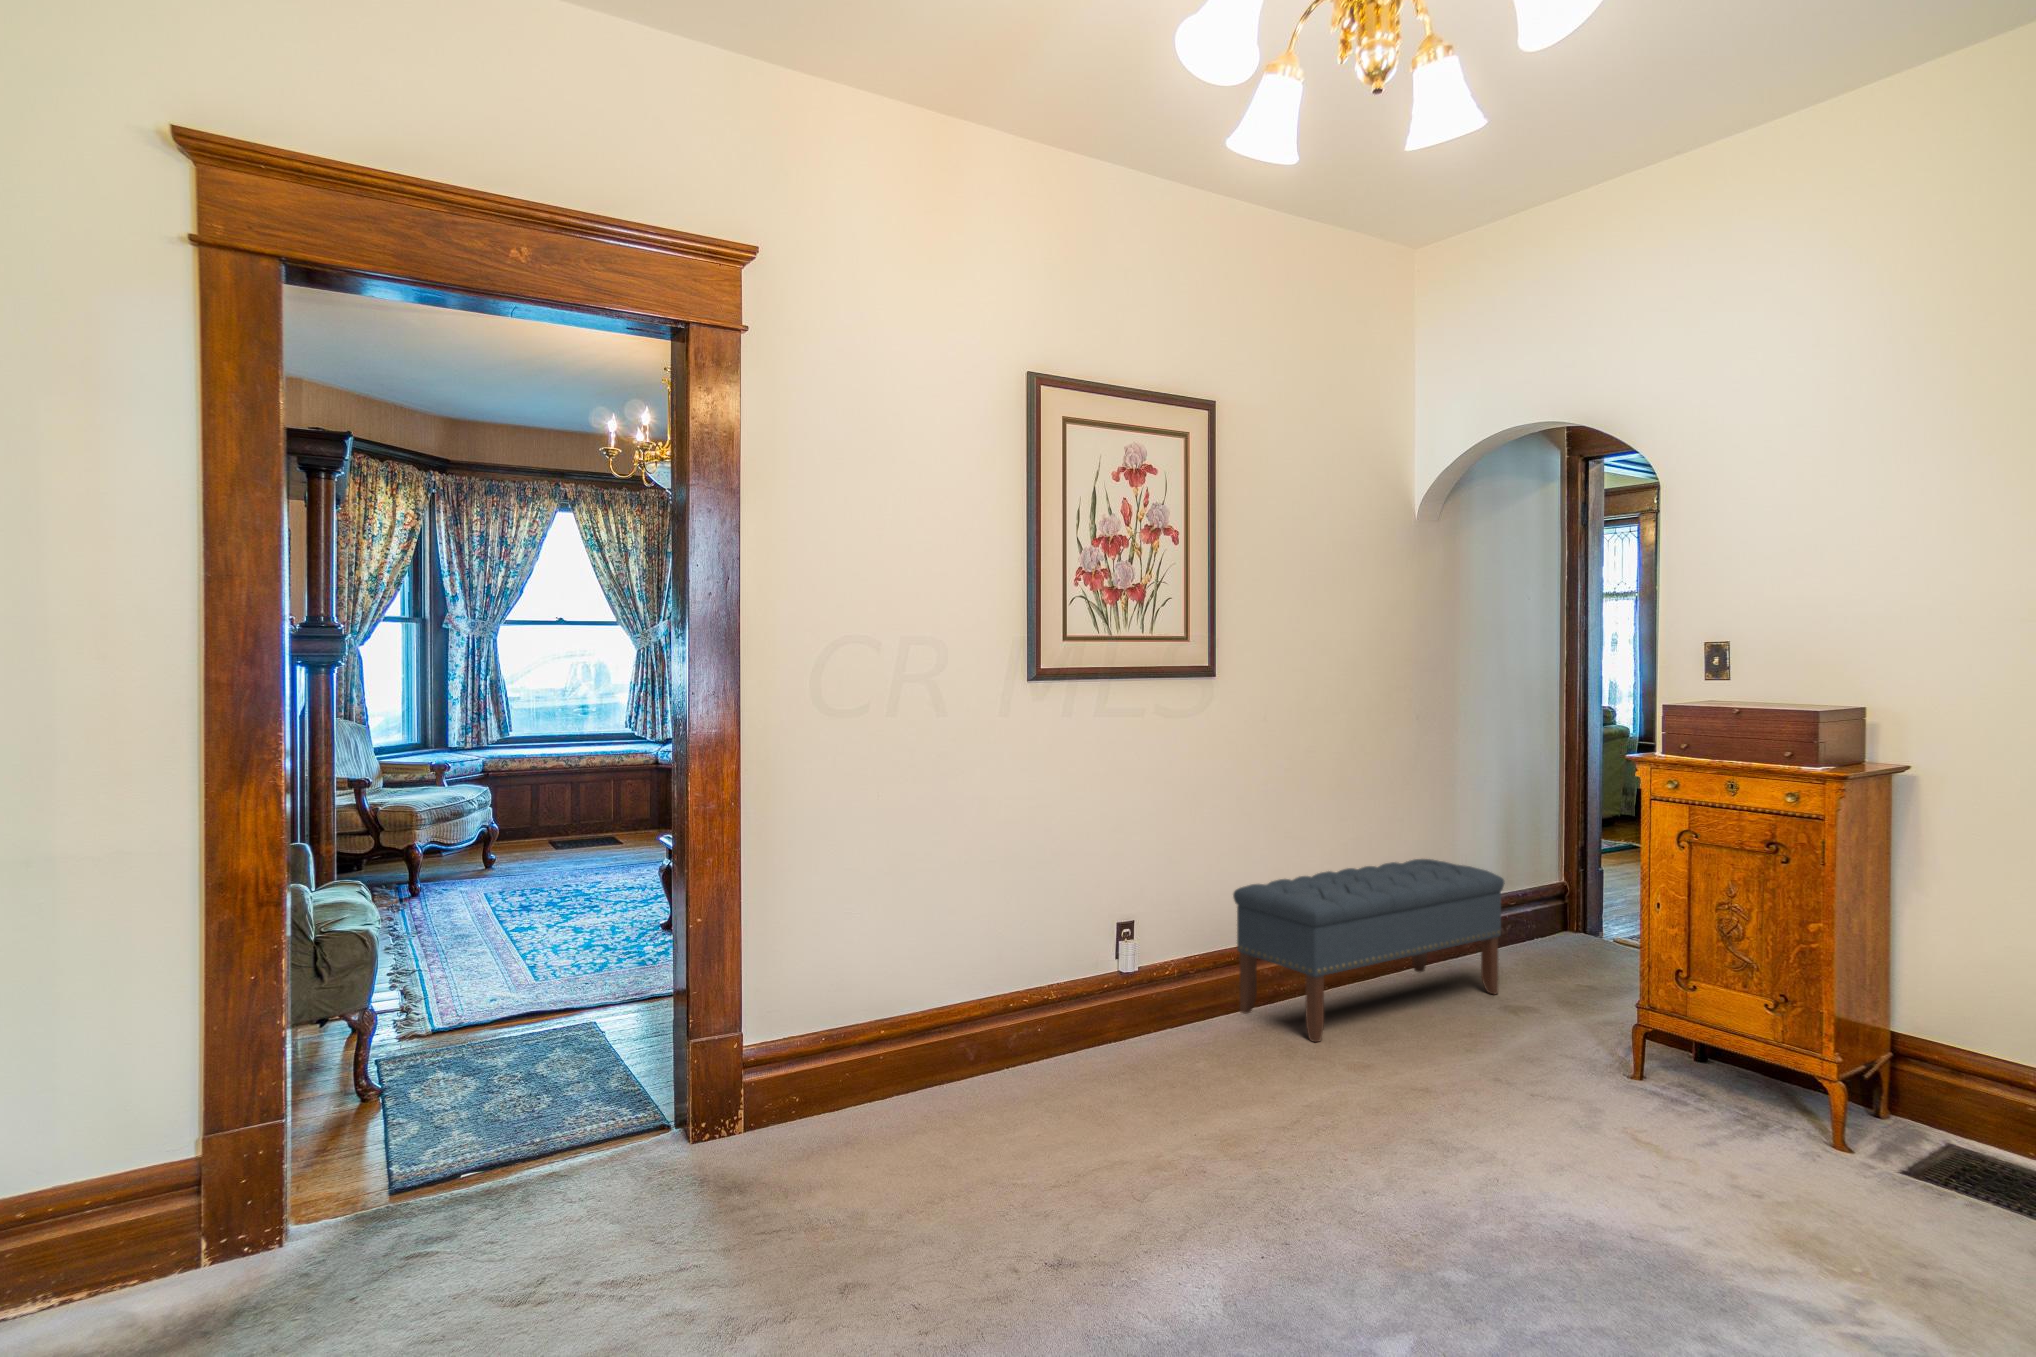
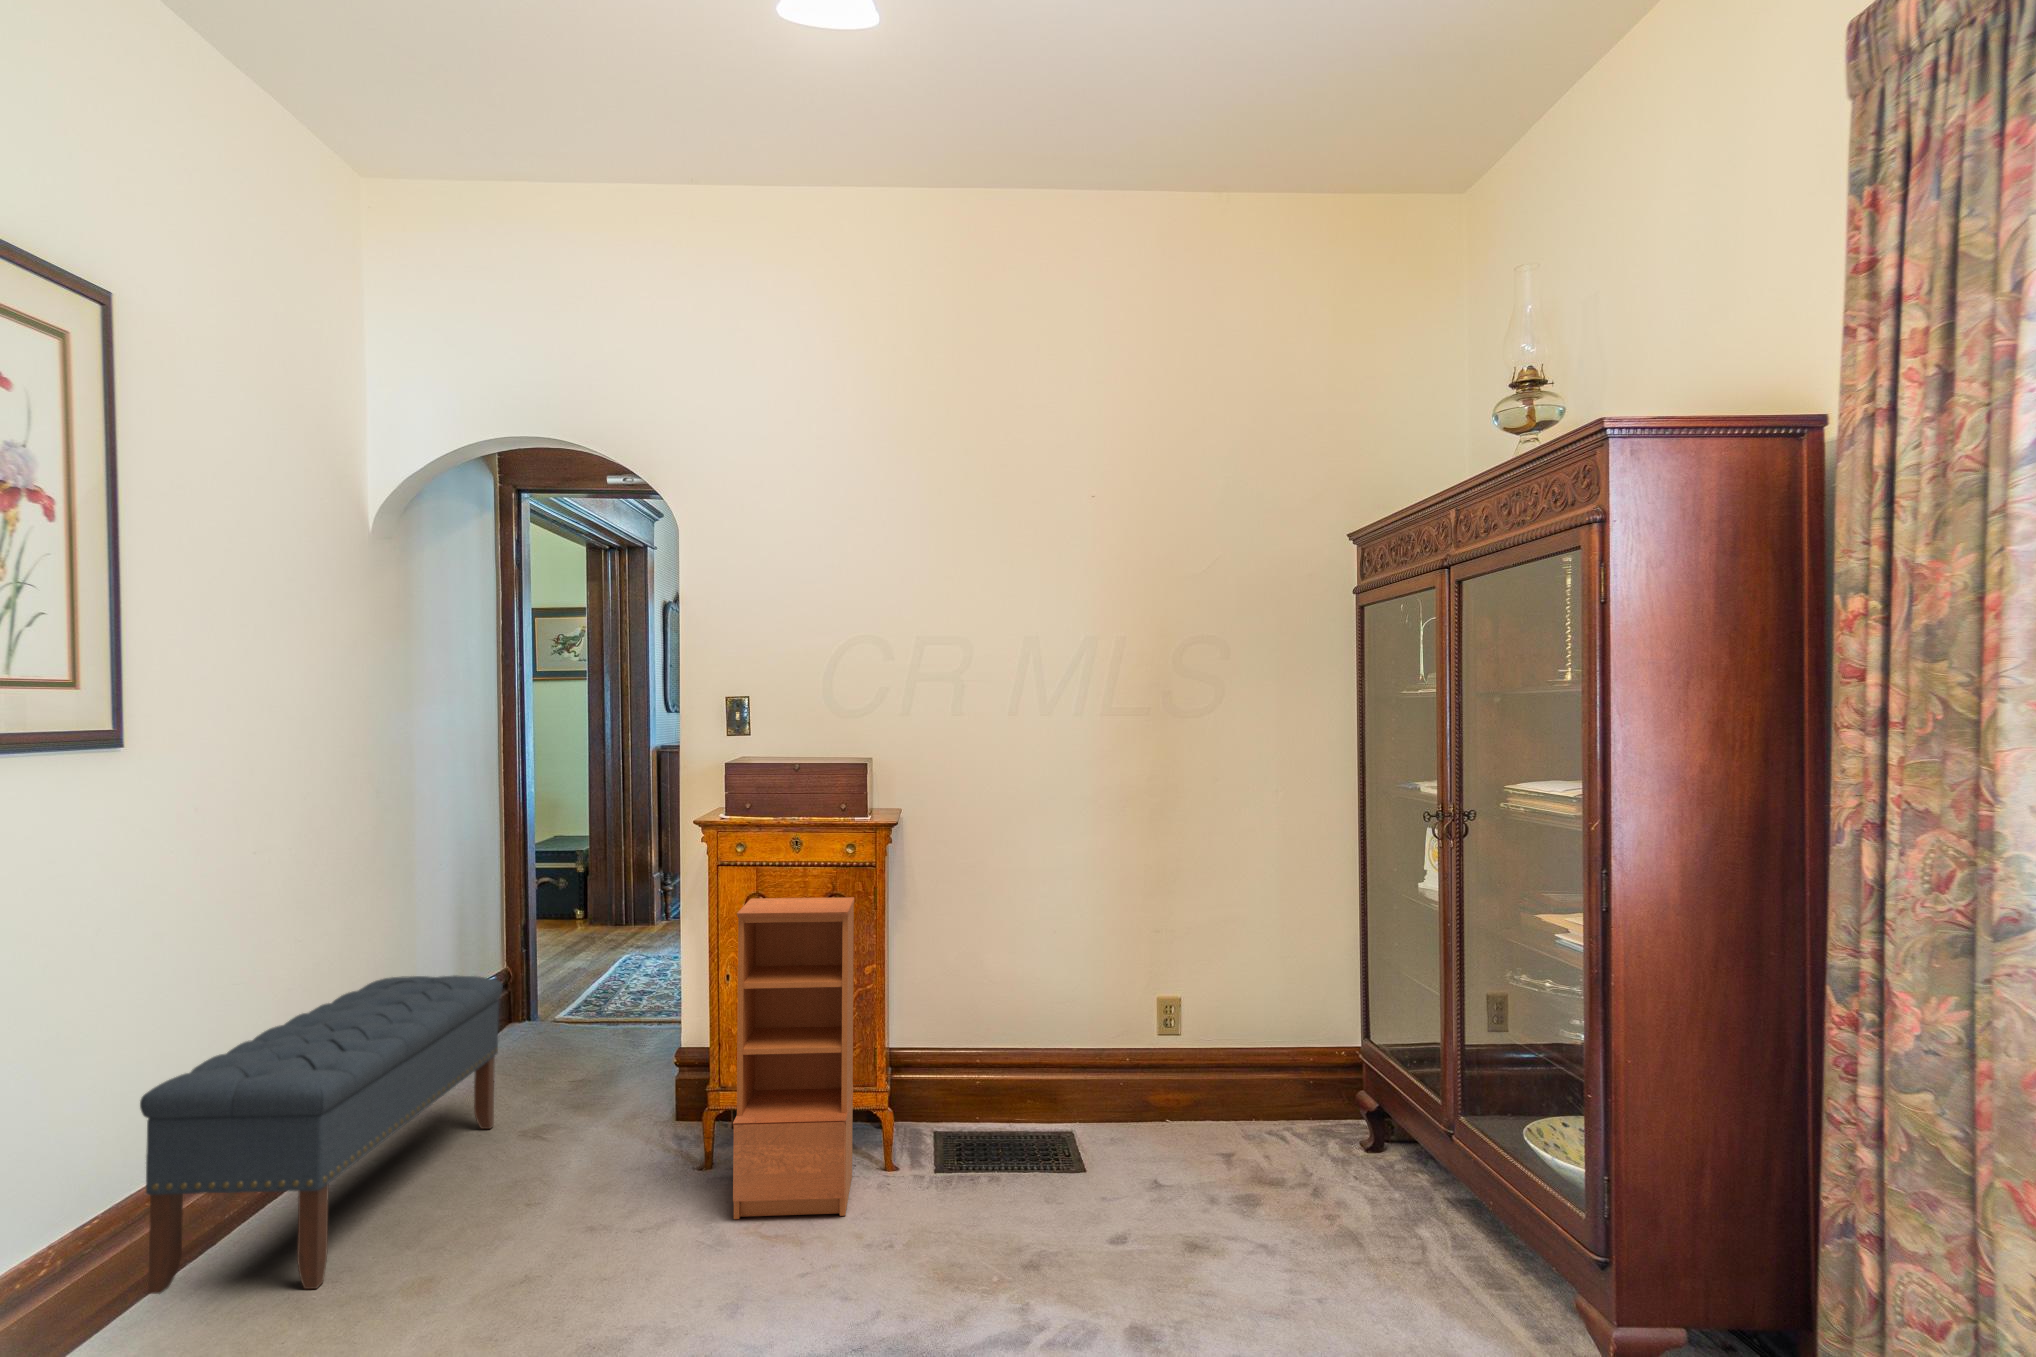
bookcase: none [1625,833,1788,1160] -> present [733,897,854,1219]

